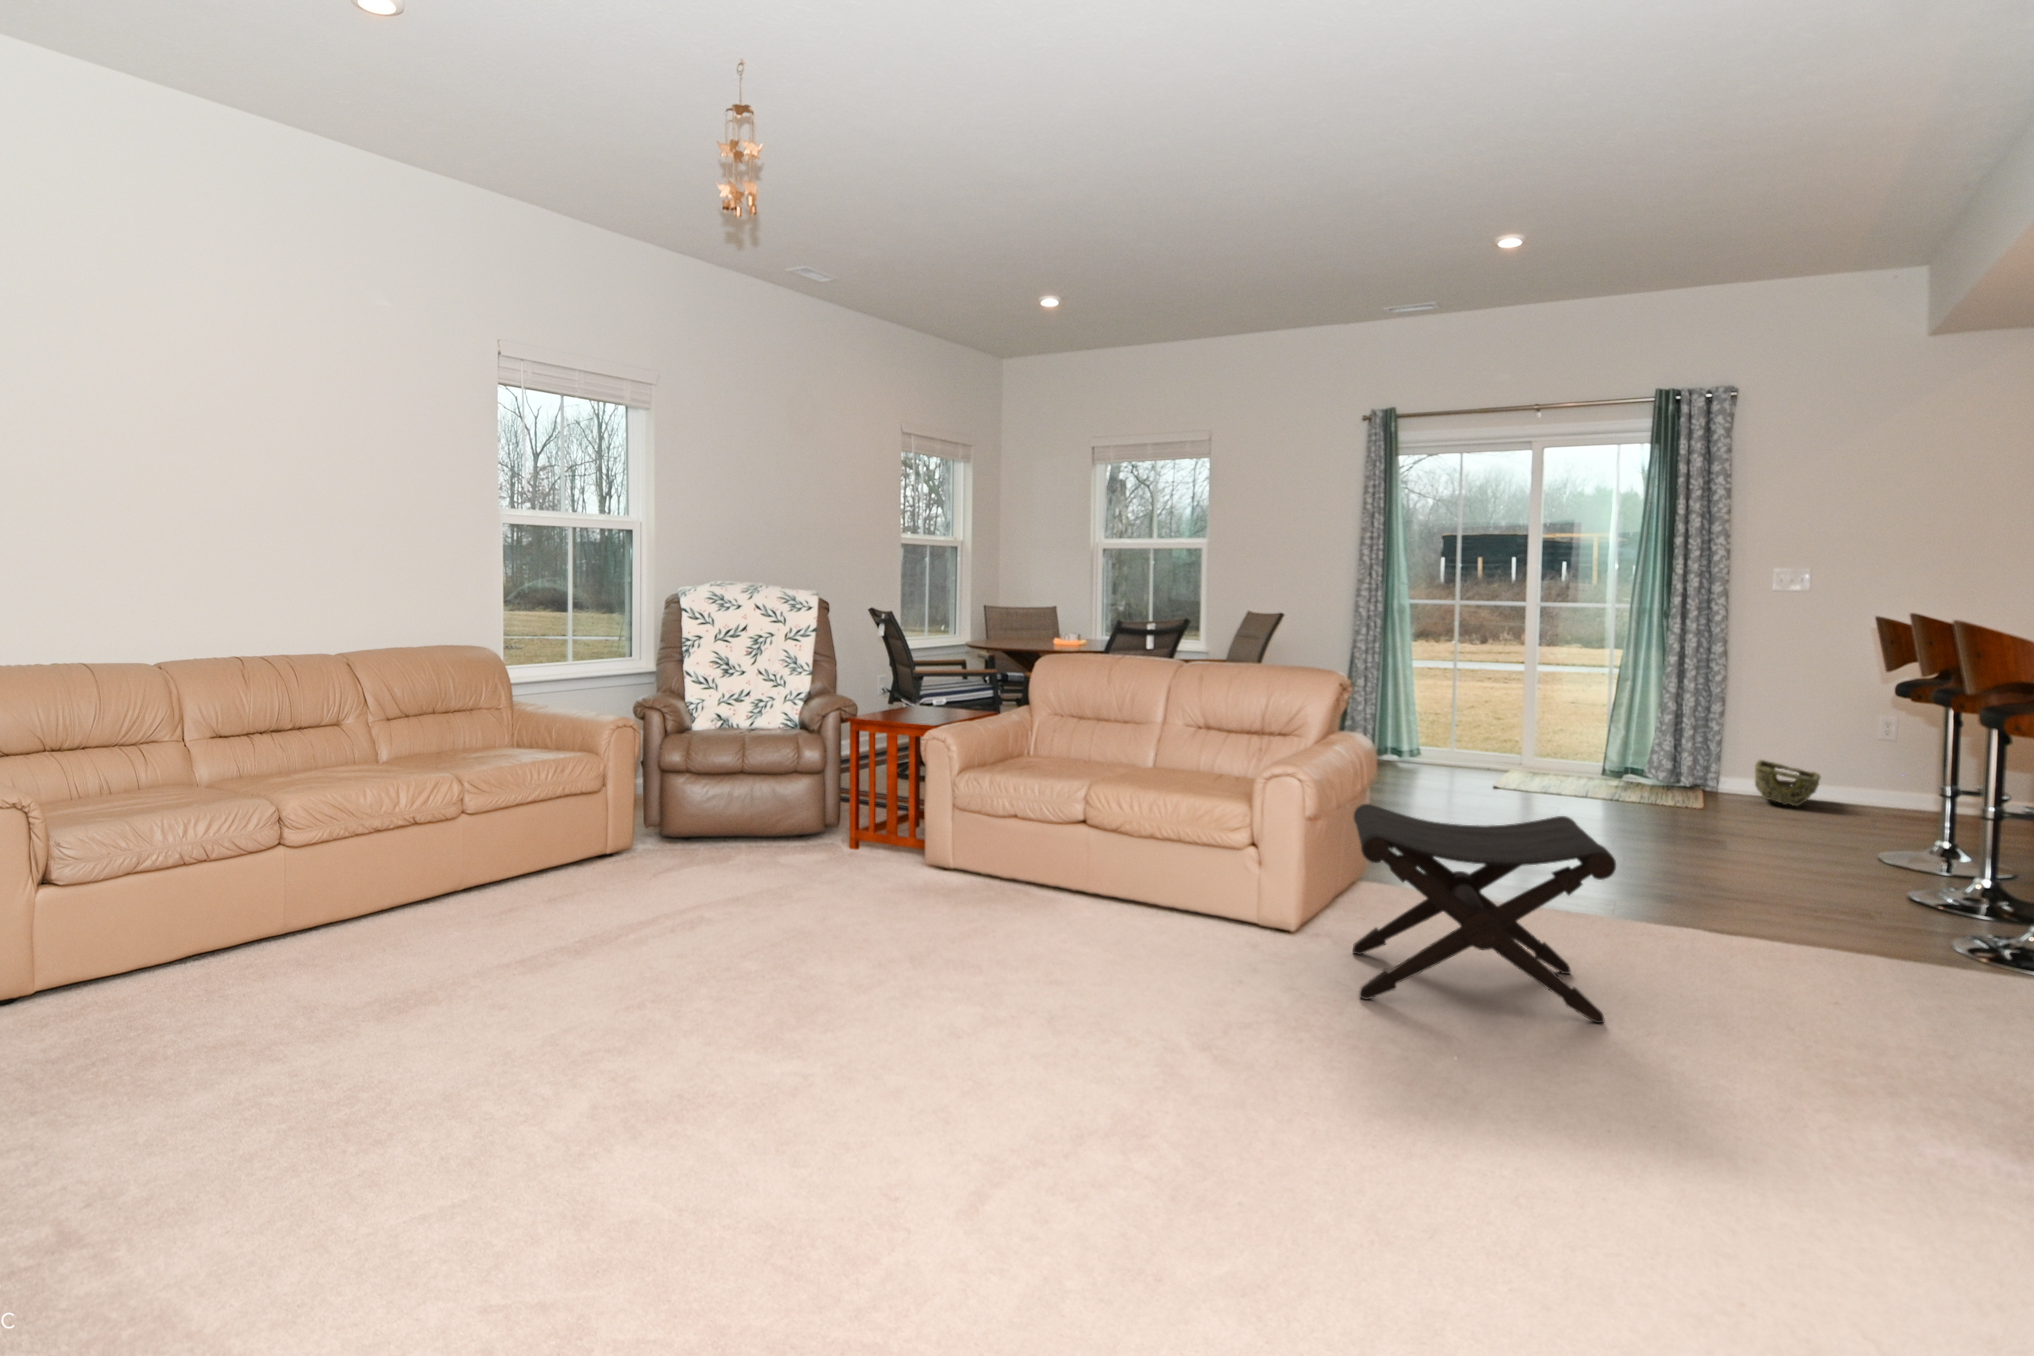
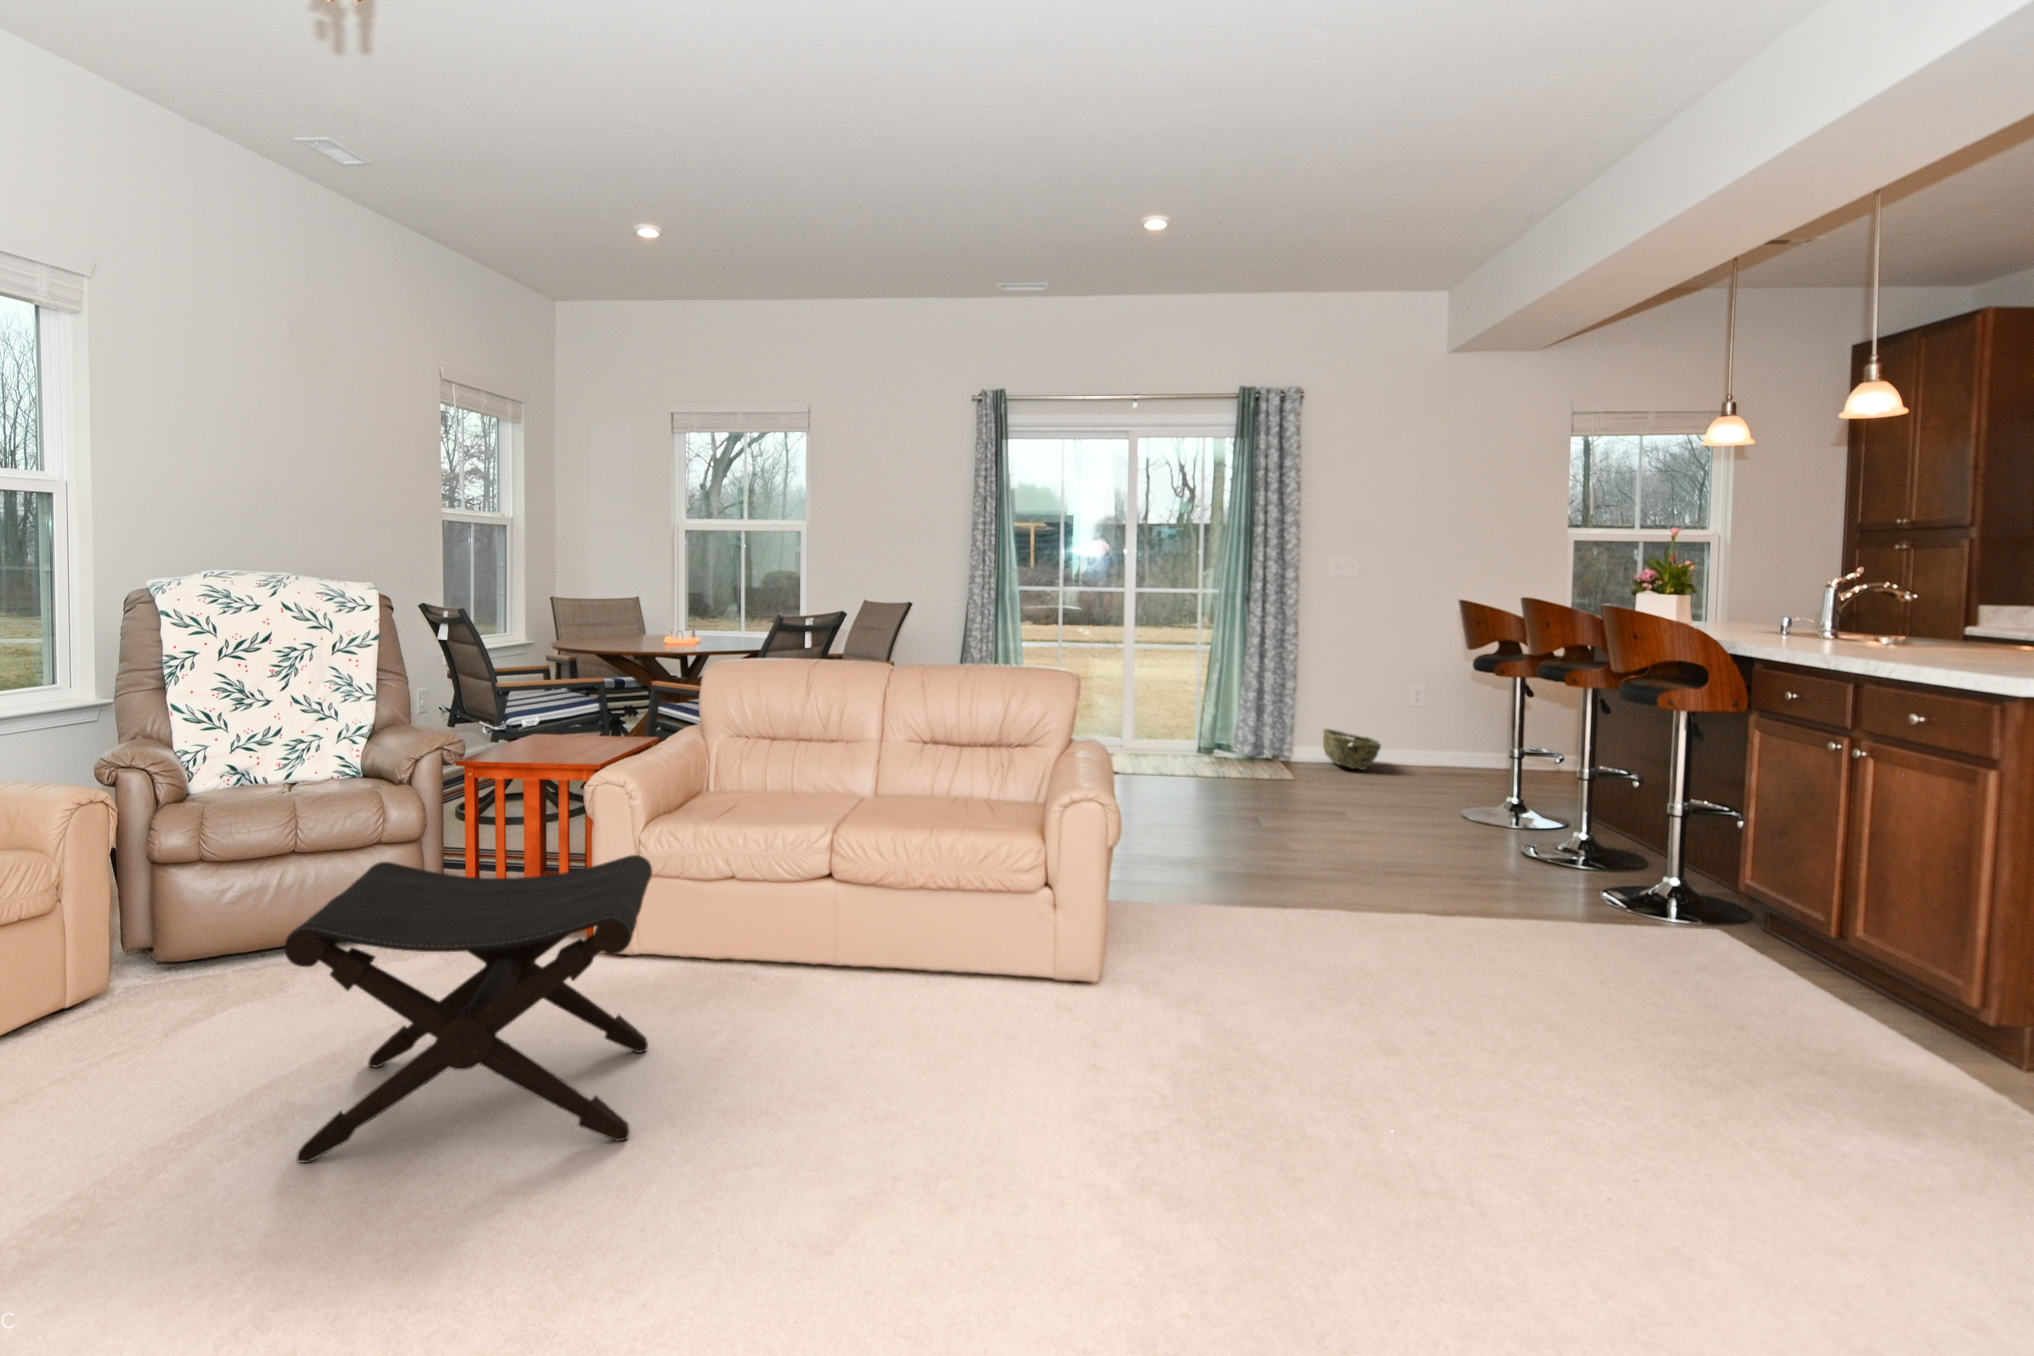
footstool: present [1353,804,1616,1023] -> present [285,855,652,1163]

